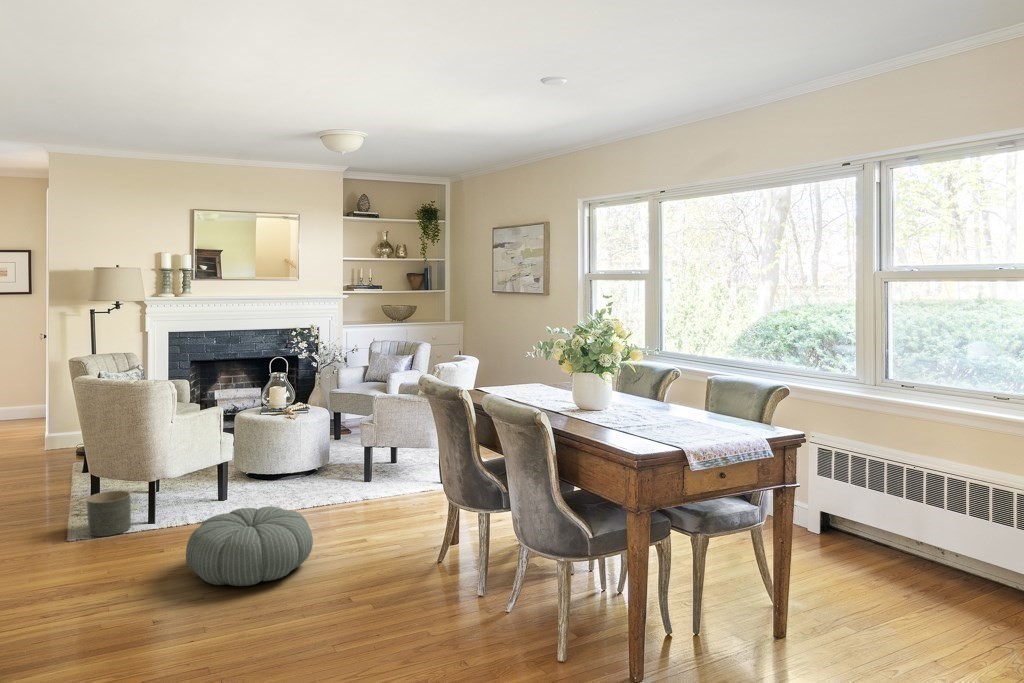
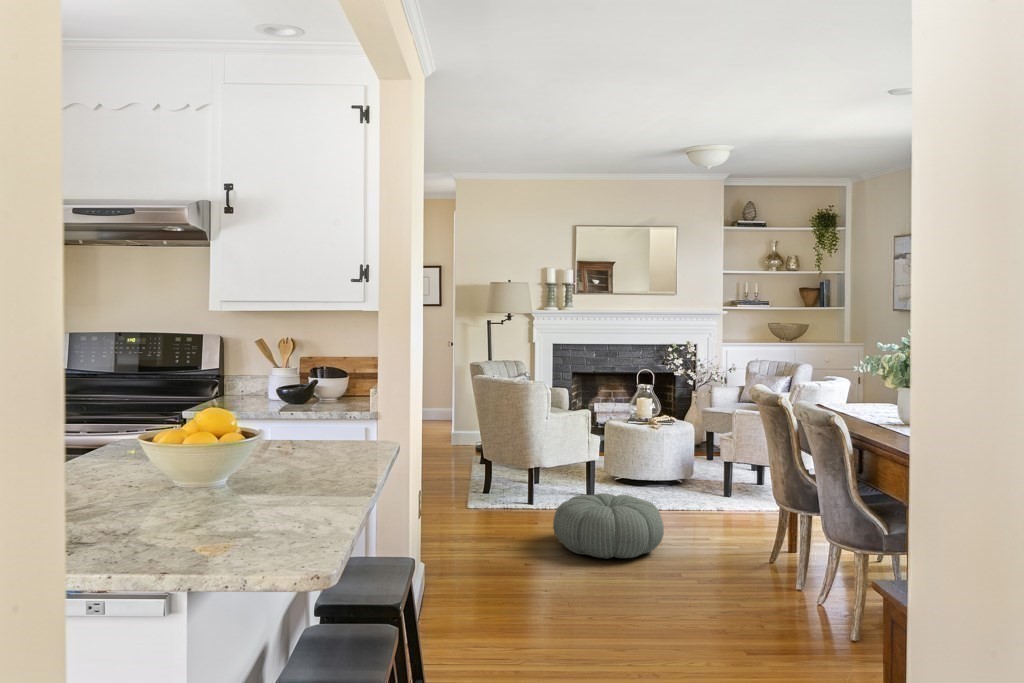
planter: present [86,491,131,536] -> none [481,471,514,508]

